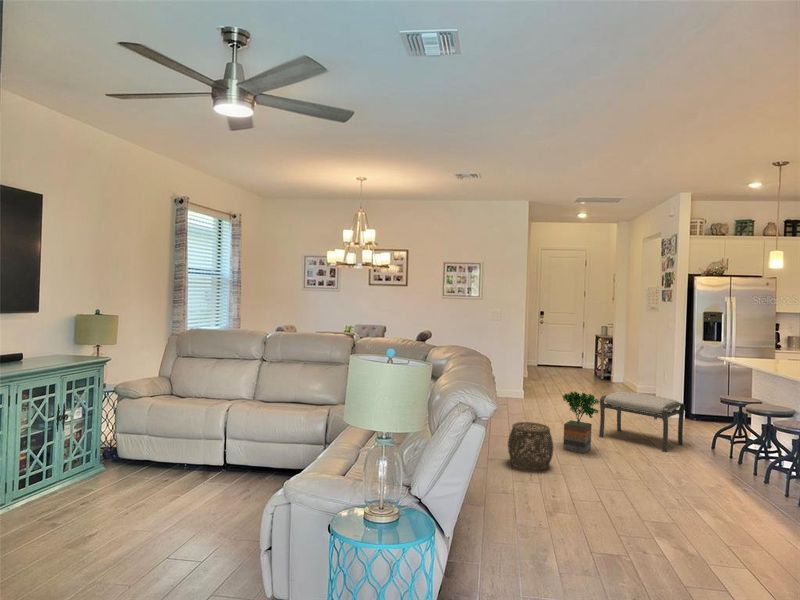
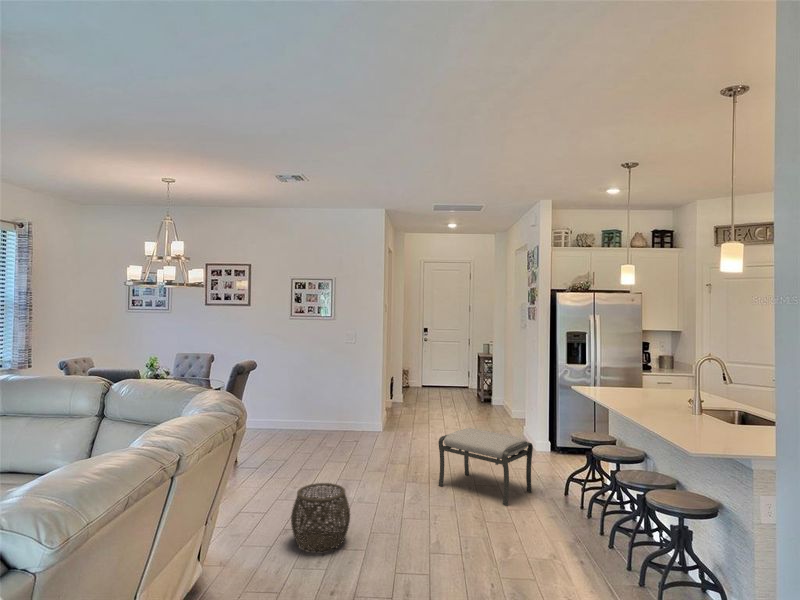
potted tree: present [563,392,600,453] -> none [382,435,427,515]

